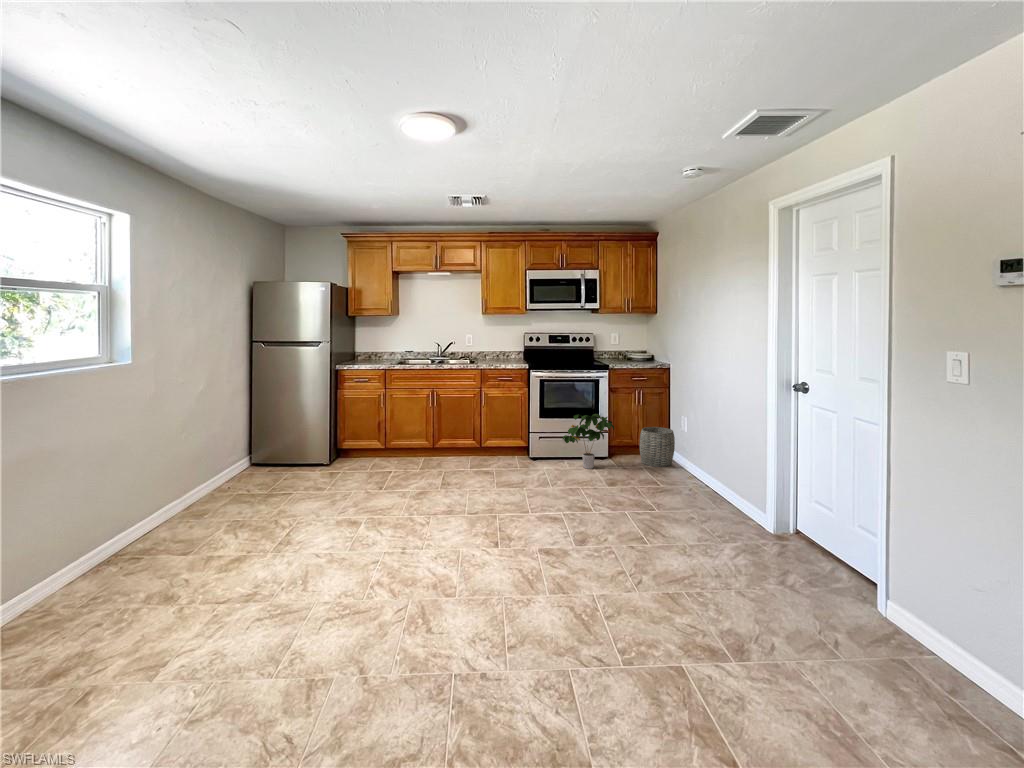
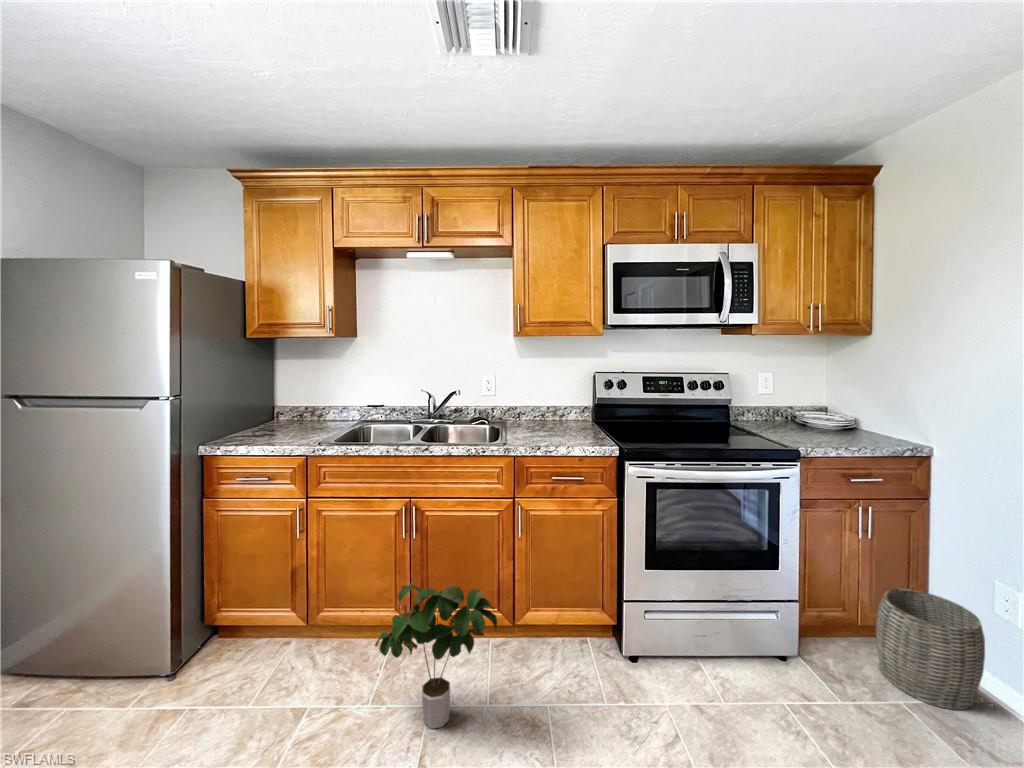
potted plant: present [563,414,614,469] -> present [375,582,497,729]

